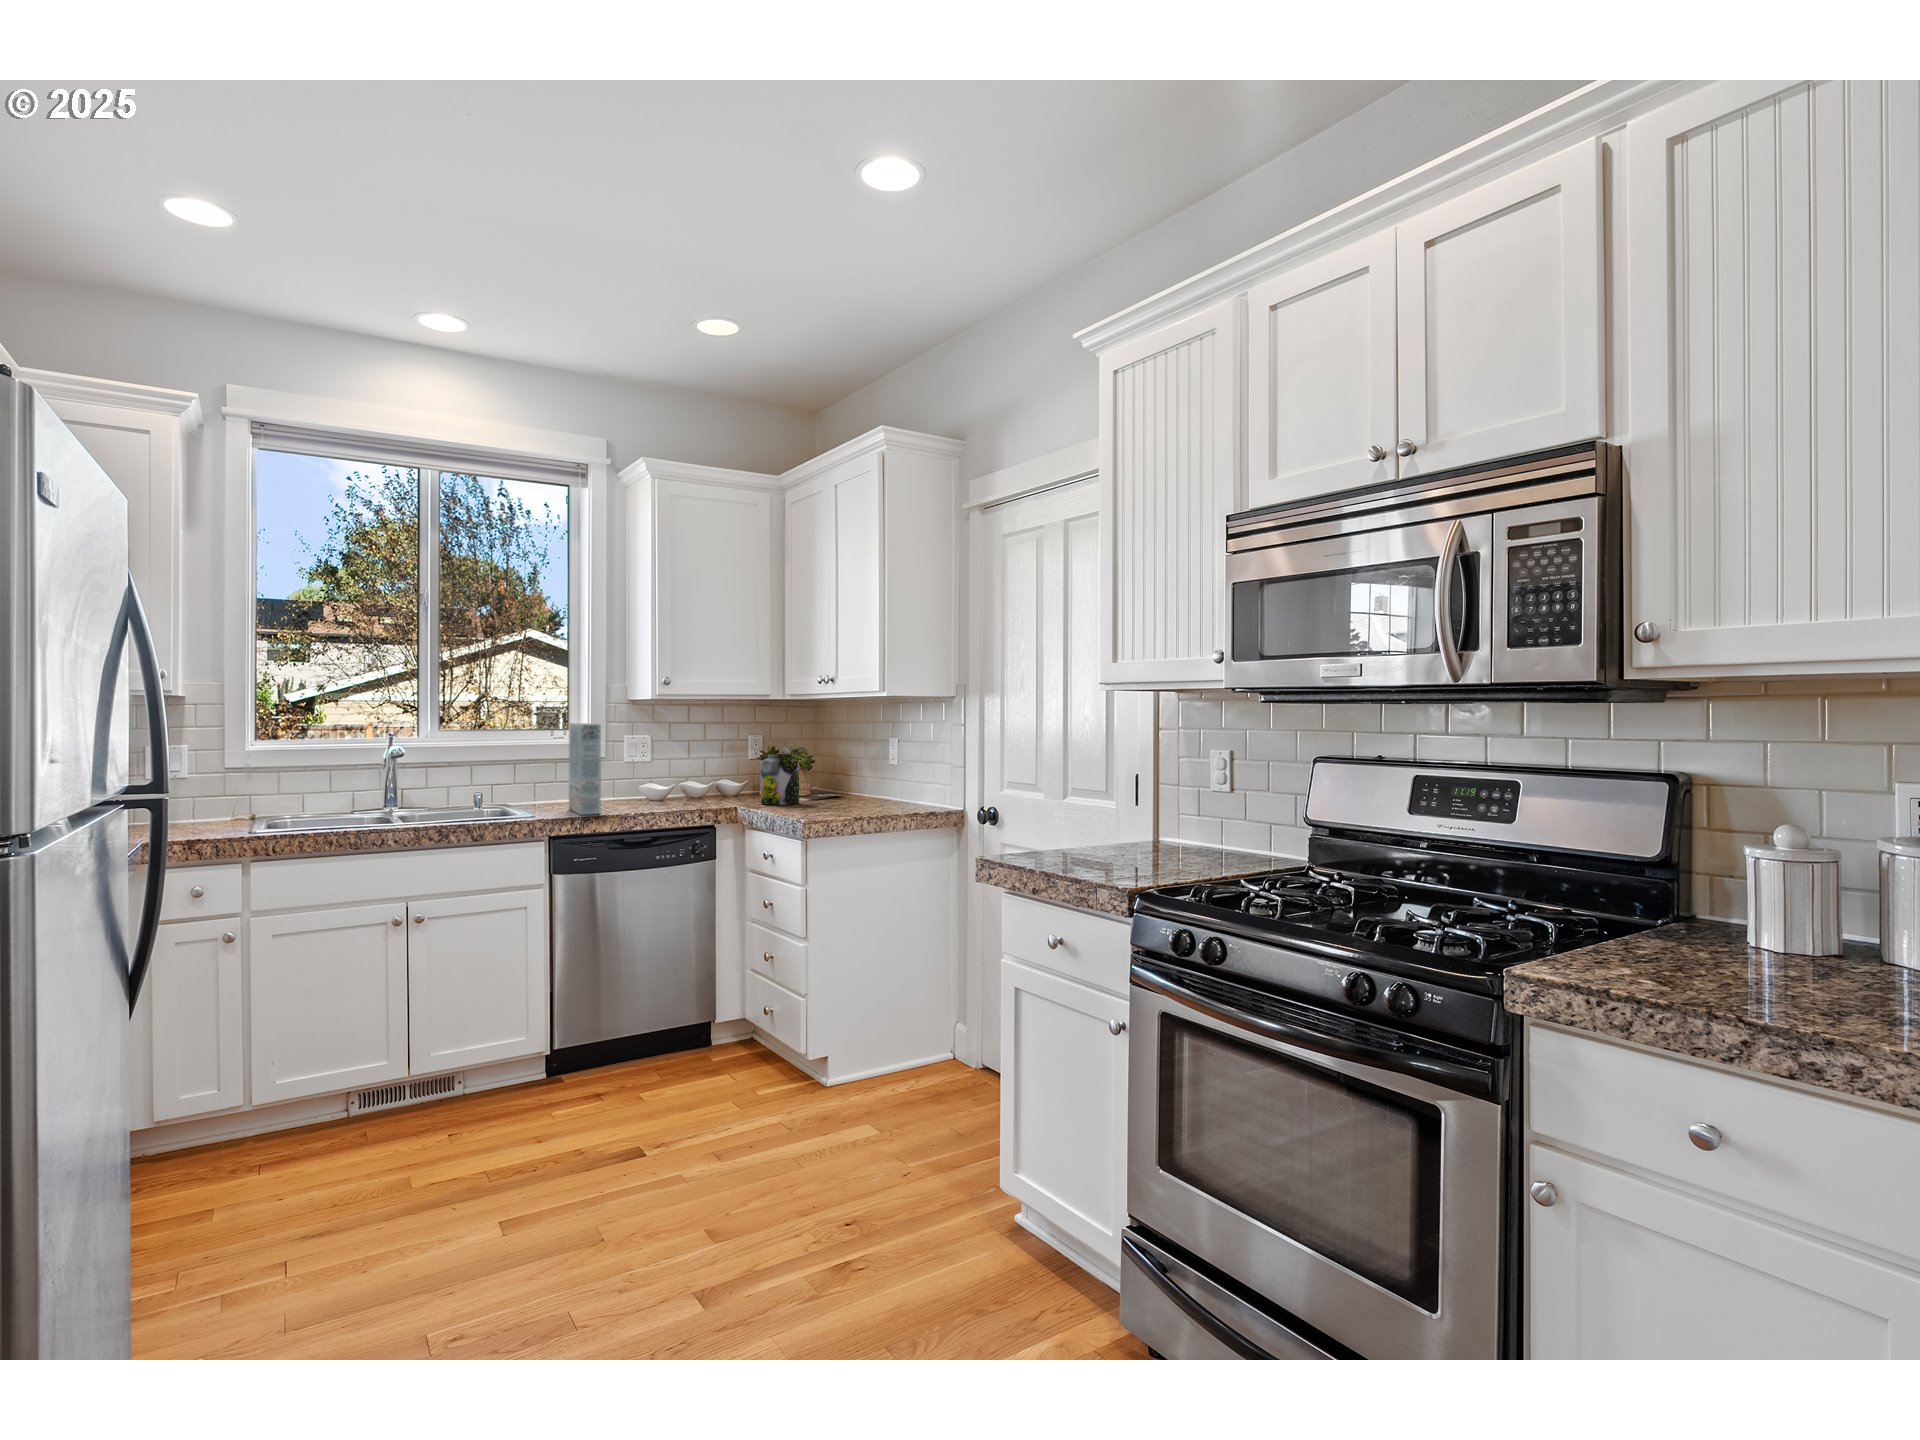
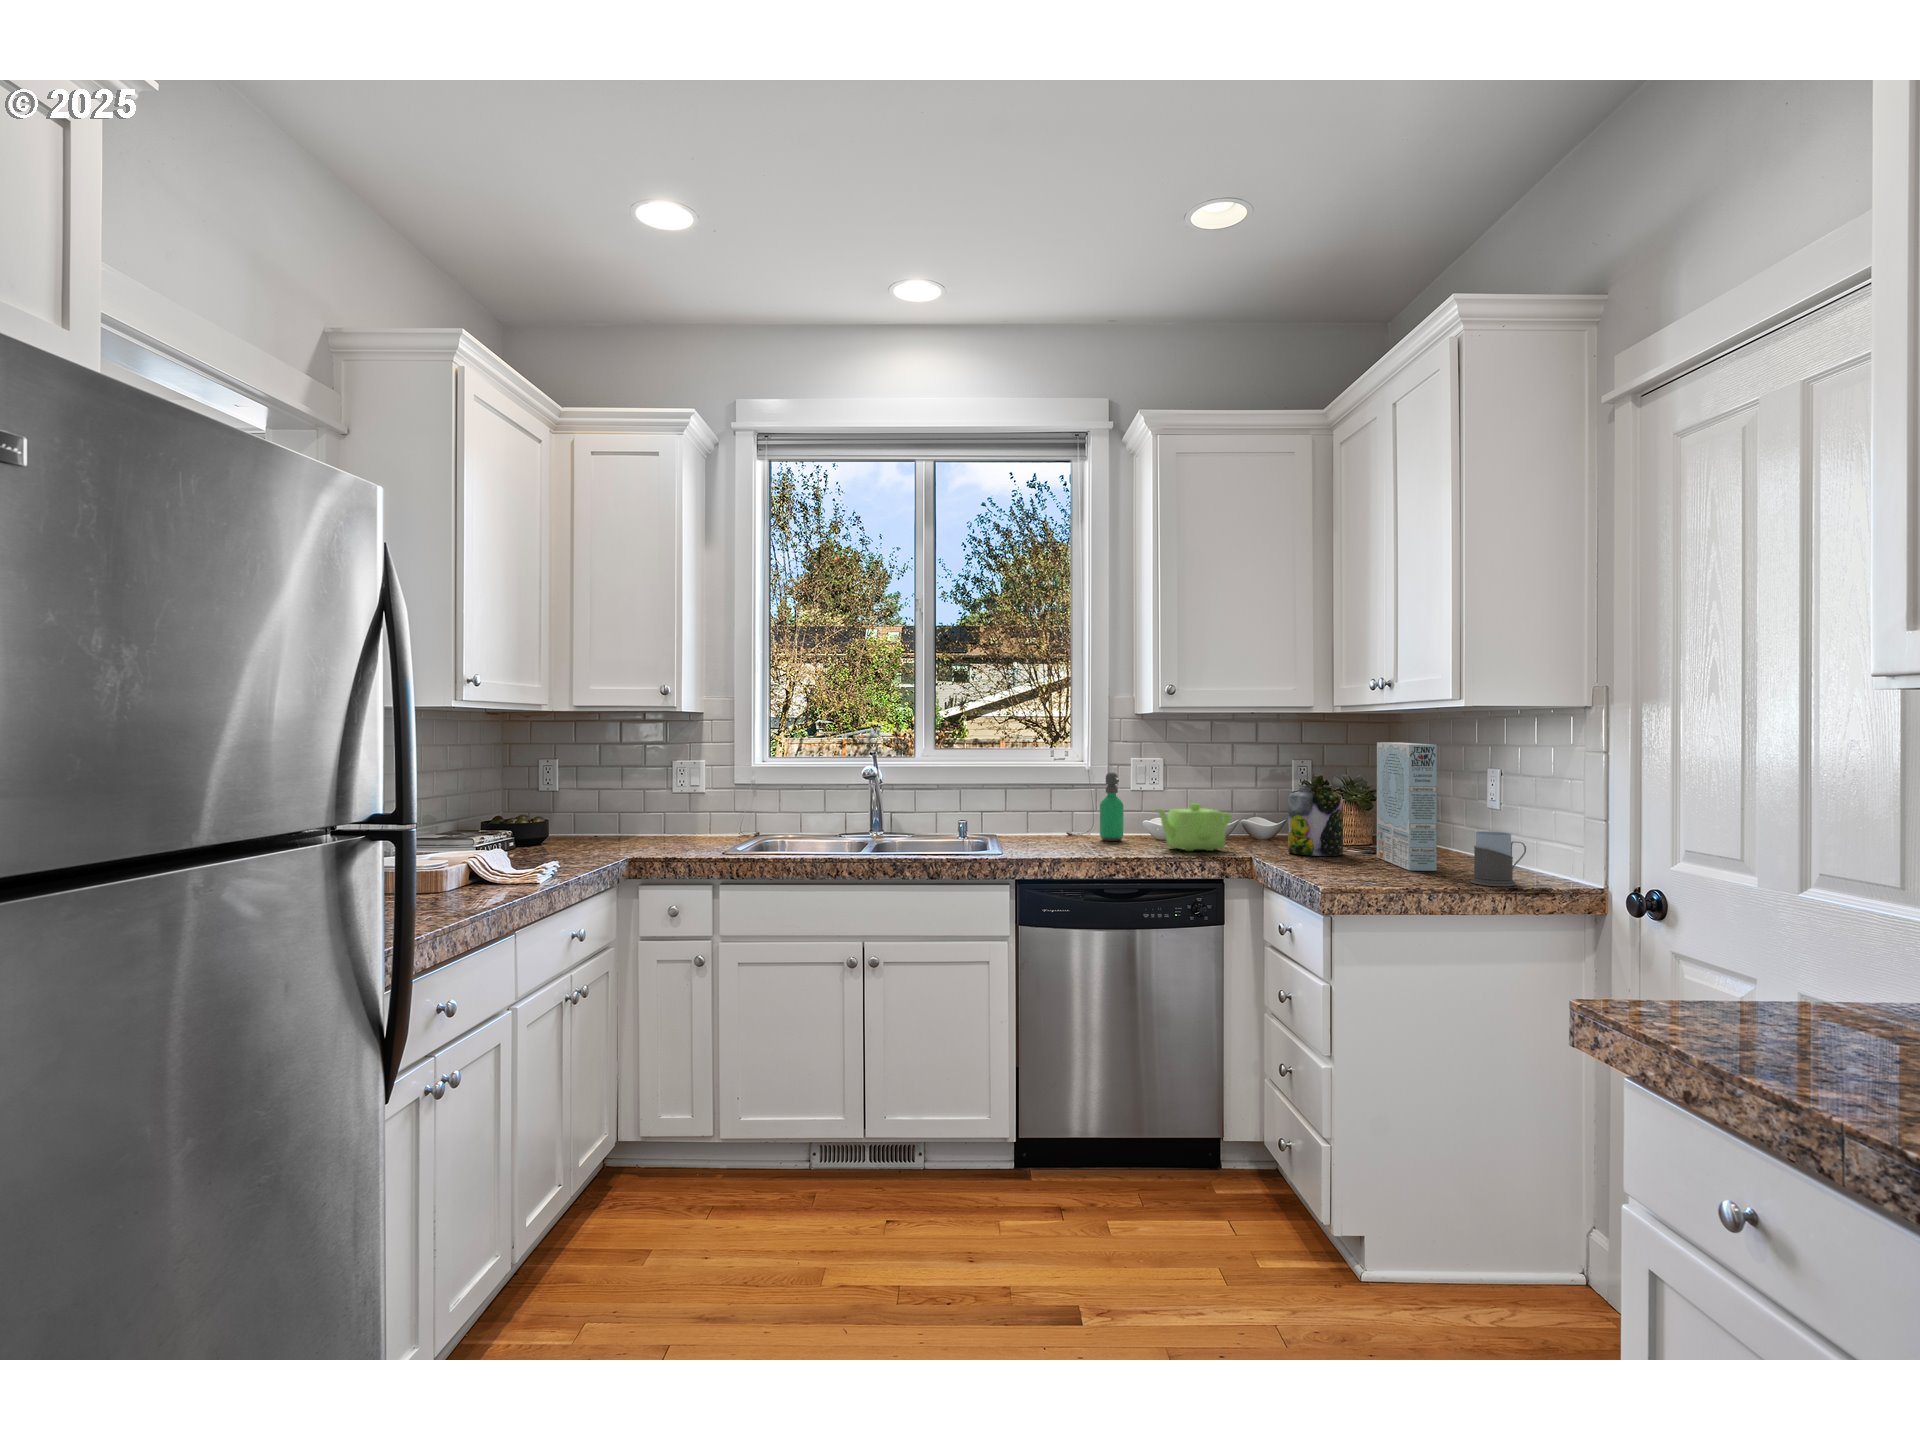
cereal box: present [569,723,601,815] -> present [1377,743,1437,871]
soap dispenser: none [605,748,626,804] -> present [1100,772,1123,841]
teapot: none [659,770,717,807] -> present [1156,803,1231,851]
mug: none [888,779,919,813] -> present [1471,831,1526,886]

